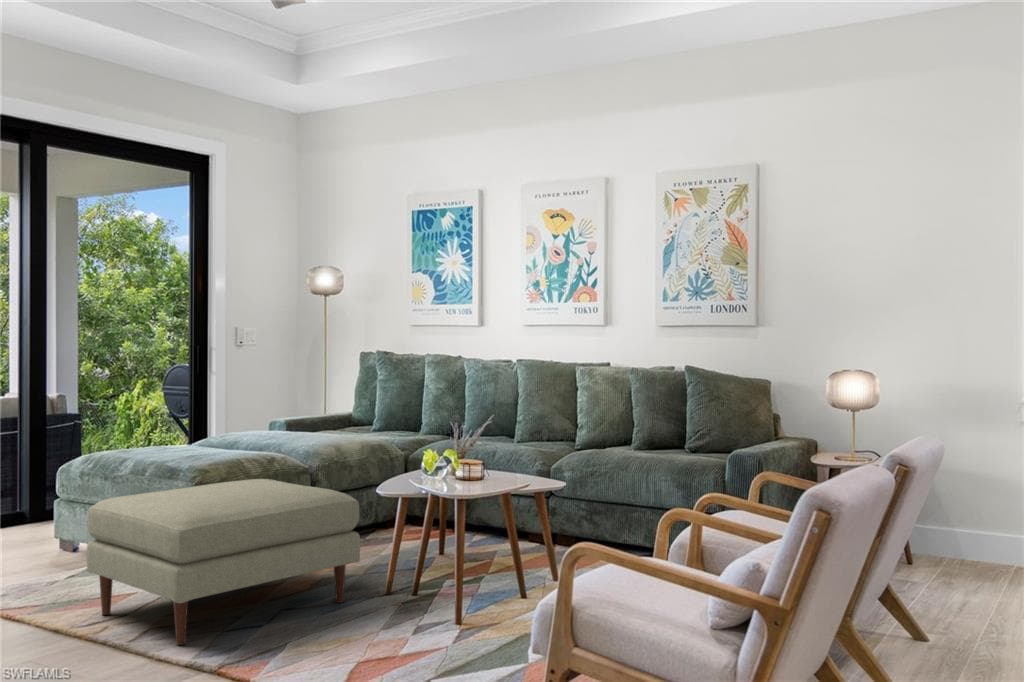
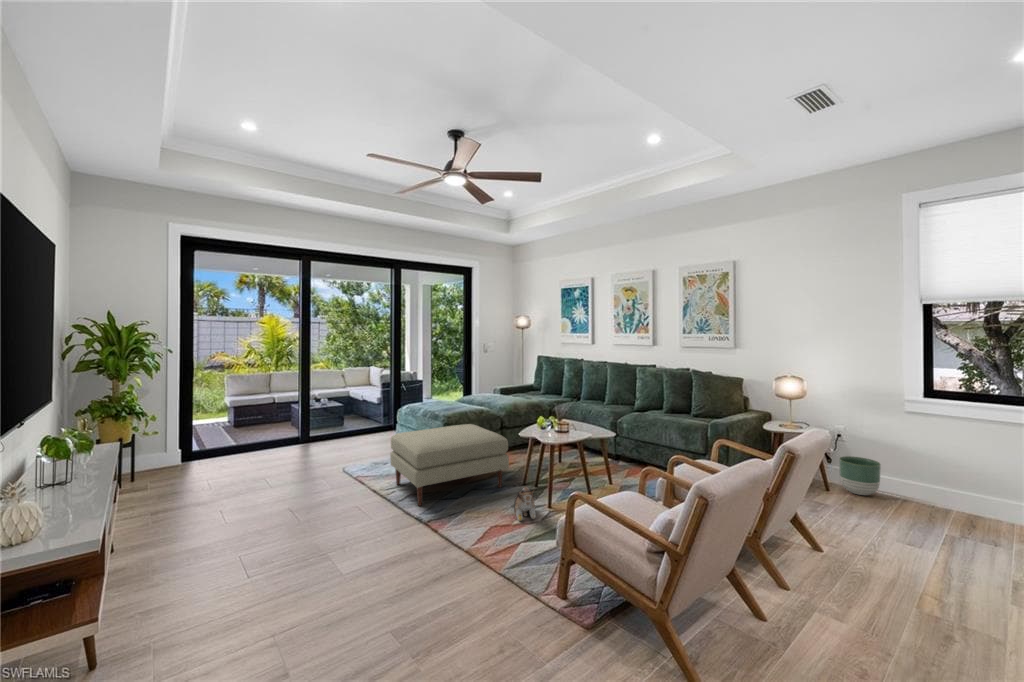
planter: none [930,506,990,567] -> present [839,456,881,495]
plush toy: none [393,578,445,649] -> present [514,487,535,521]

